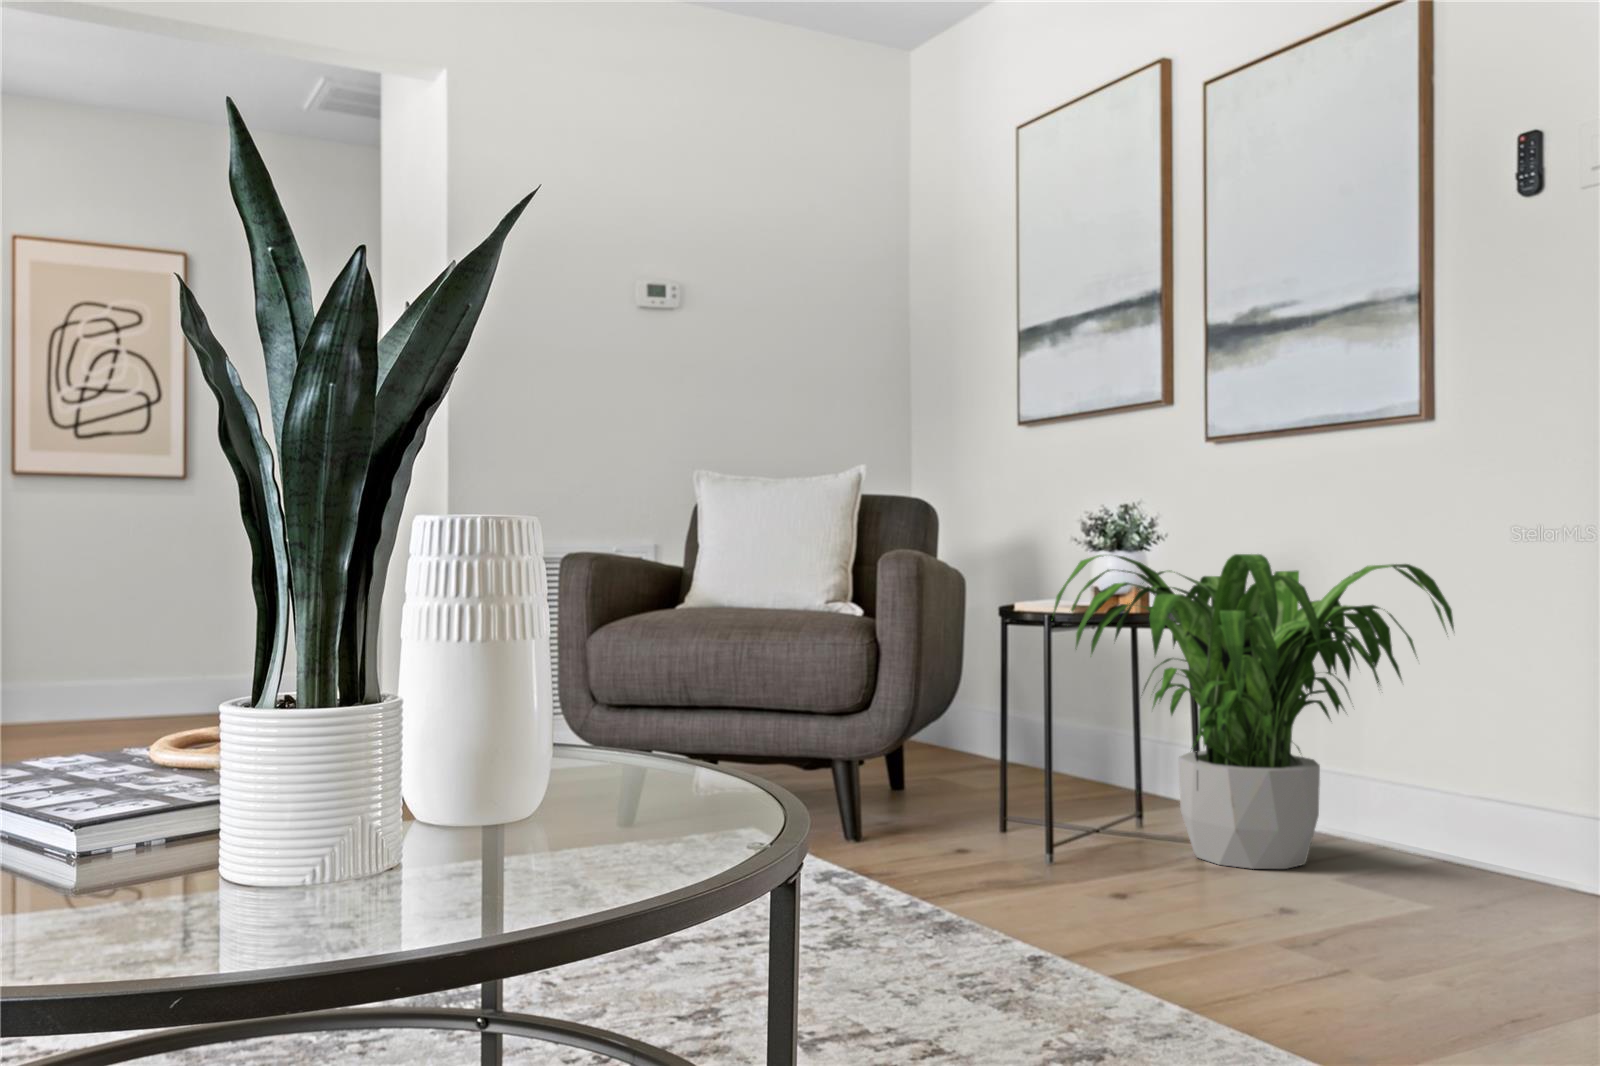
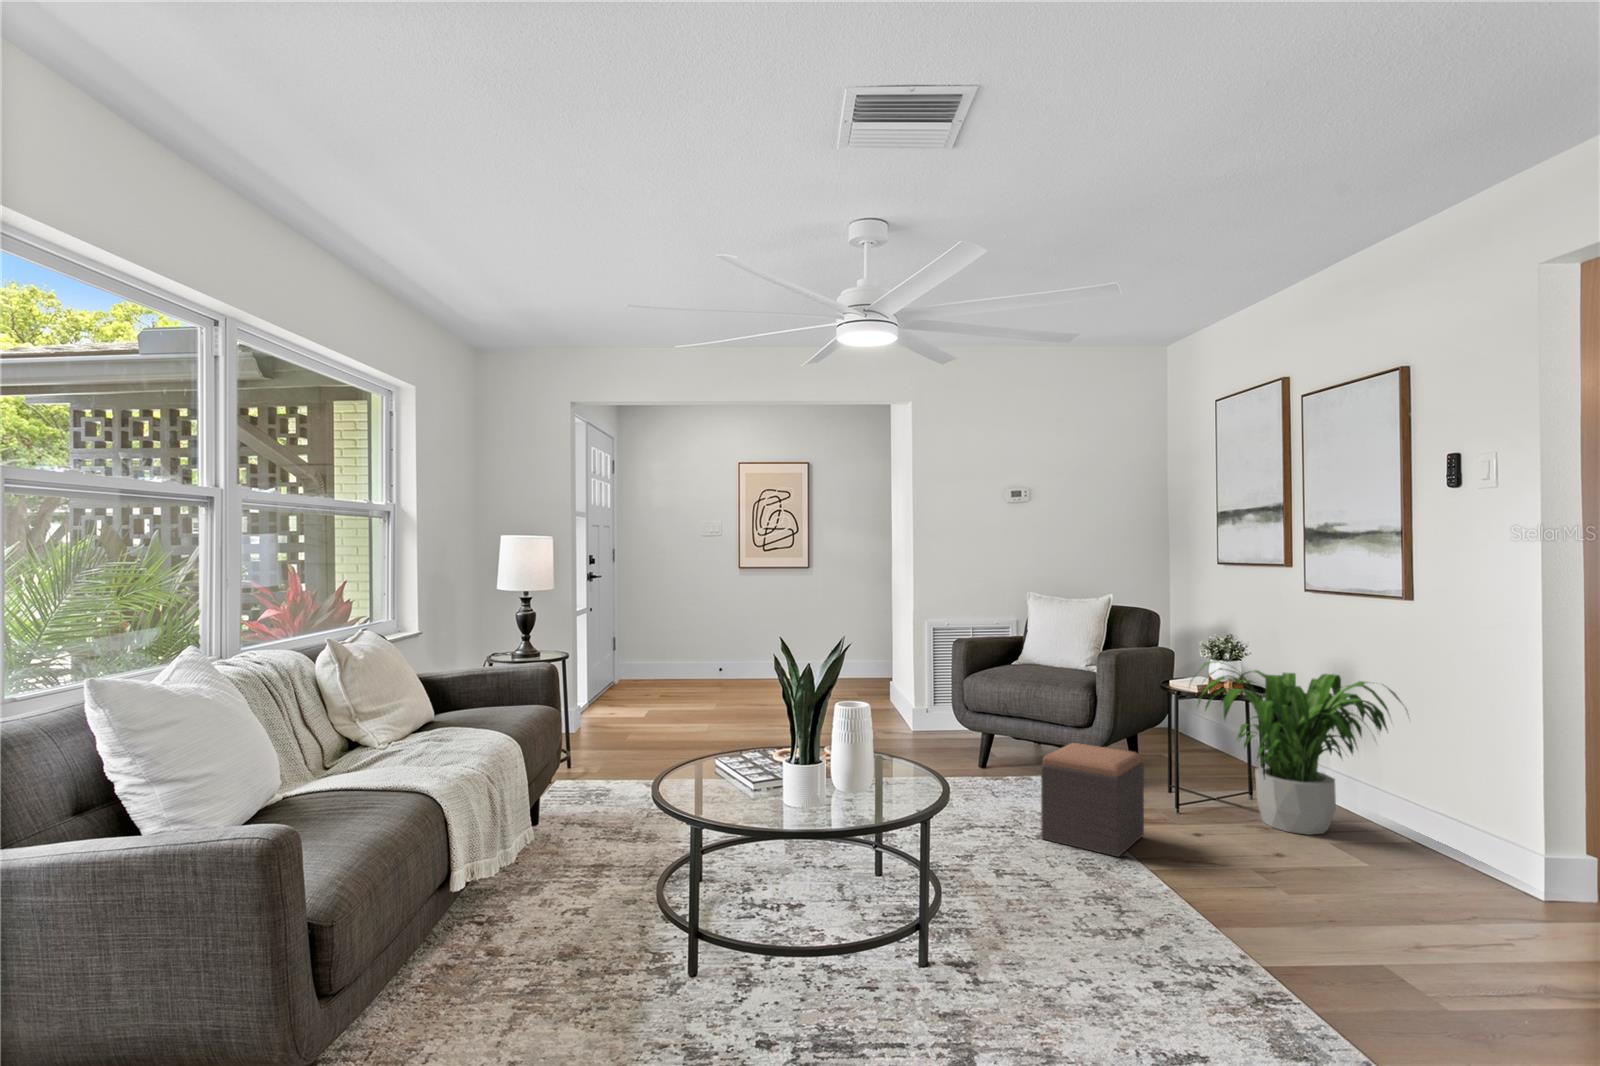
footstool: none [840,722,1036,960] -> present [1041,743,1144,857]

